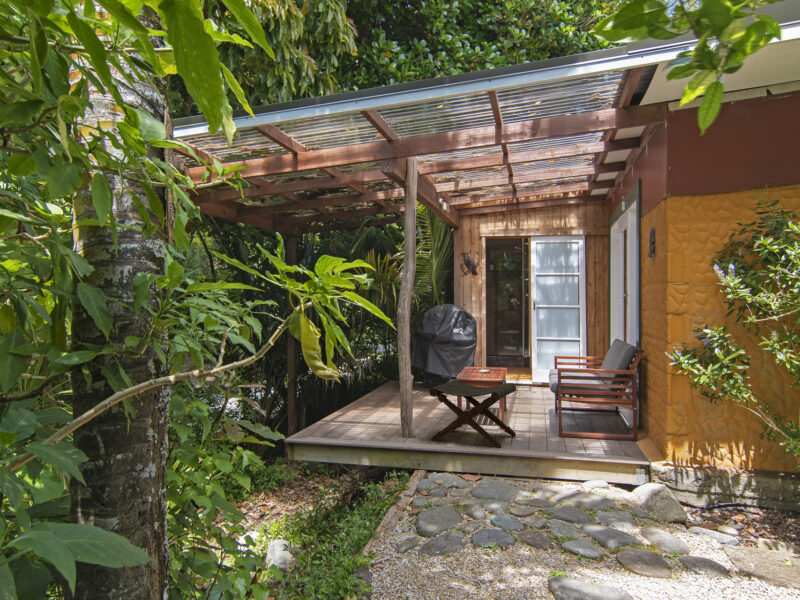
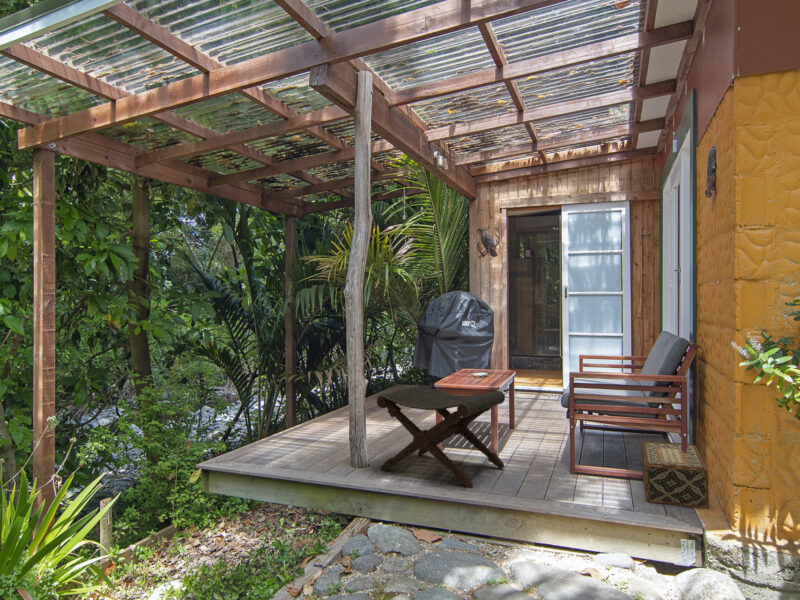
woven basket: none [607,414,651,453] -> present [642,441,709,509]

